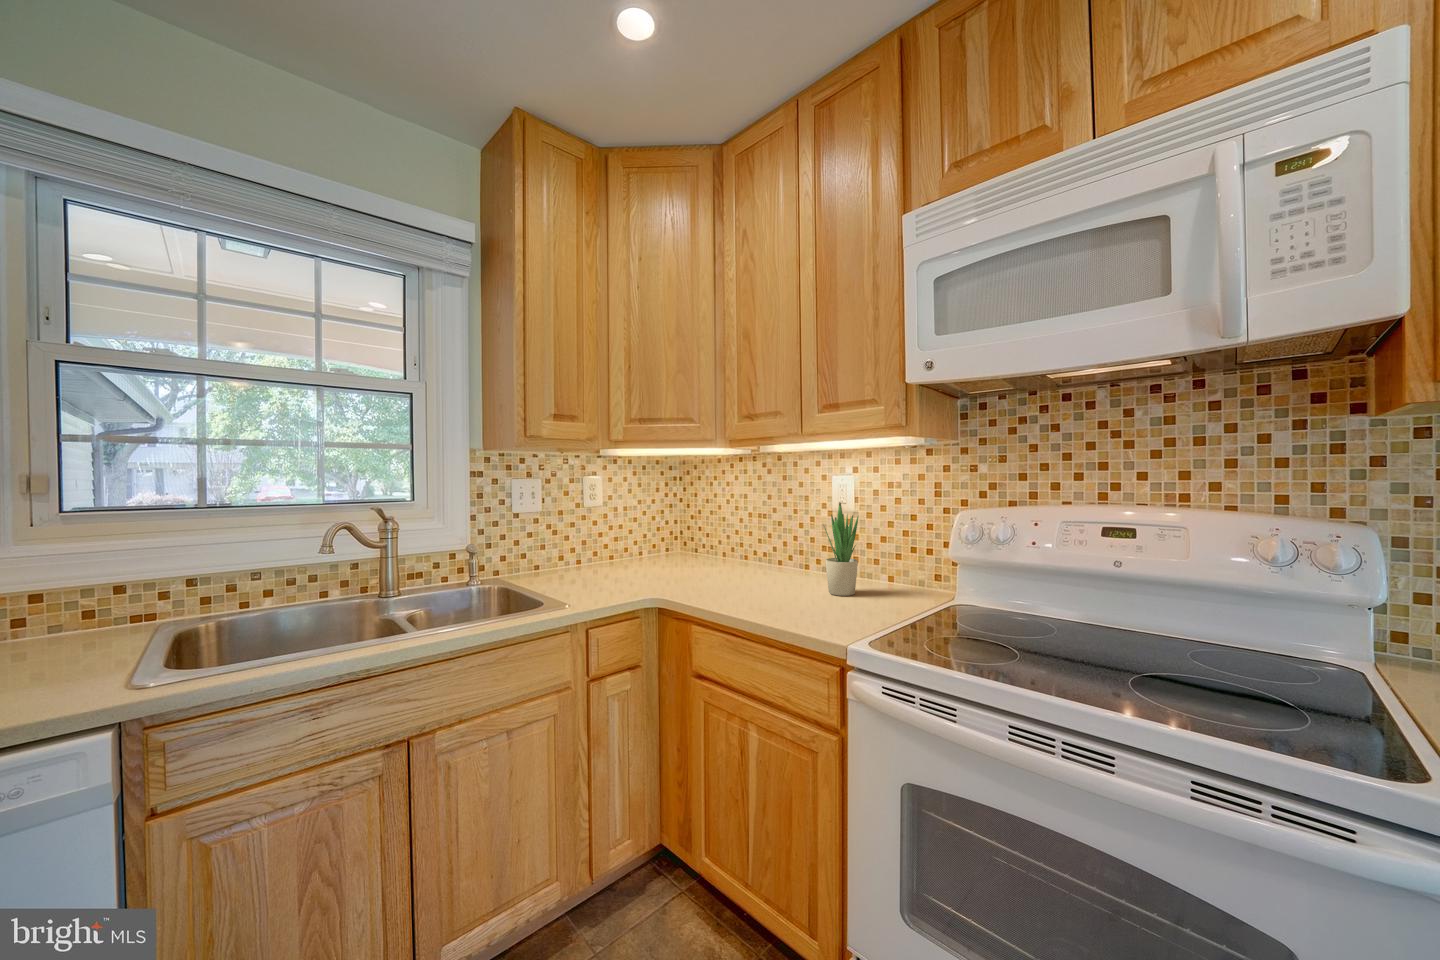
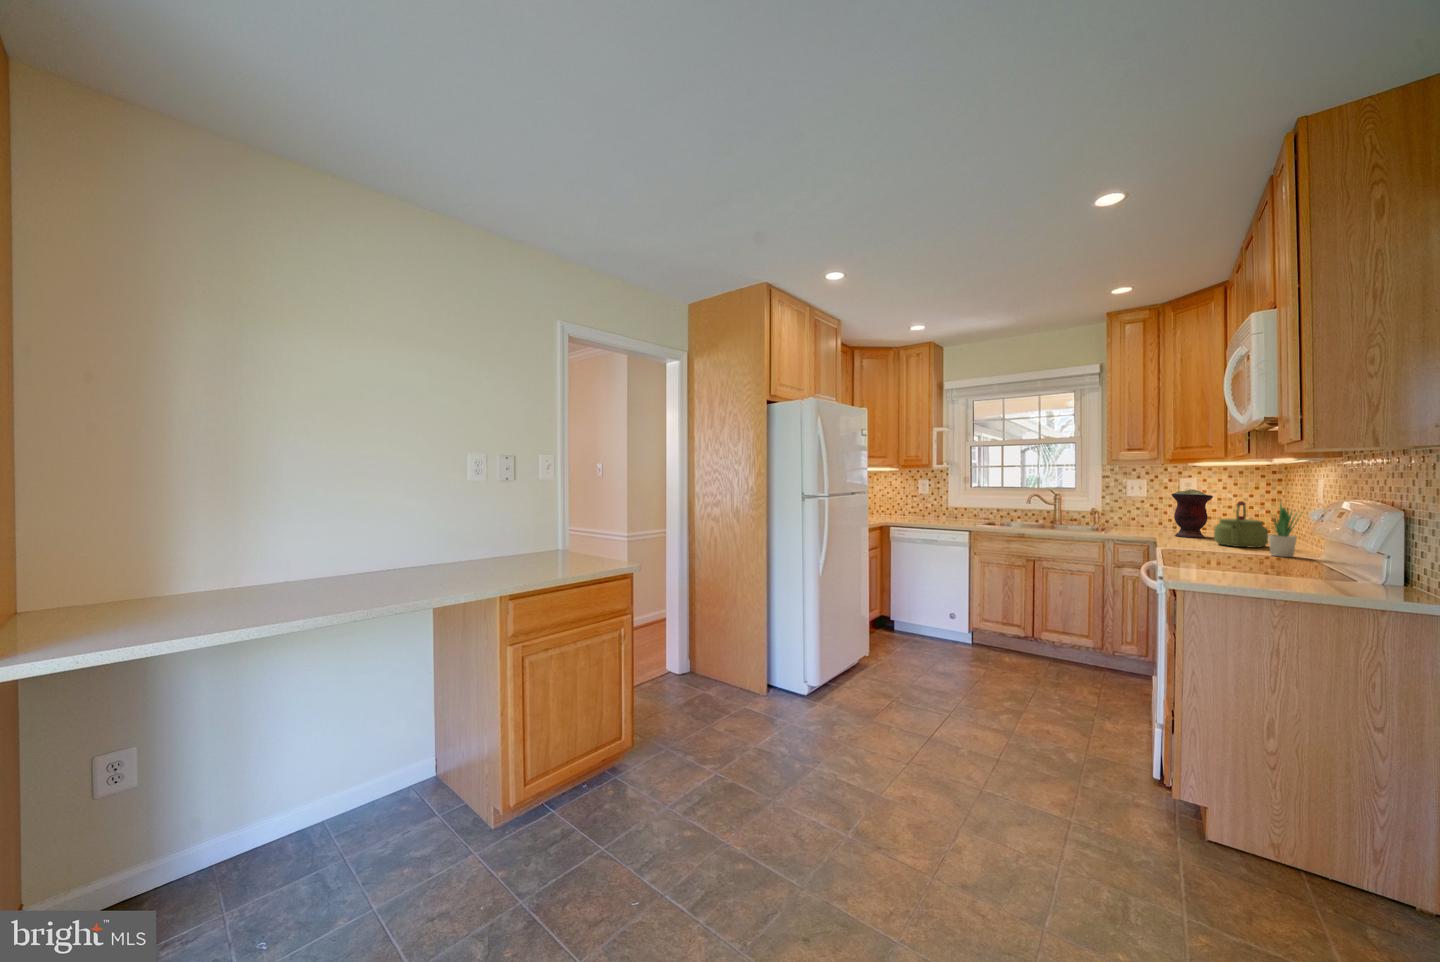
vase: none [598,494,651,578] -> present [1171,489,1213,538]
kettle: none [702,508,764,586] -> present [1214,501,1268,548]

